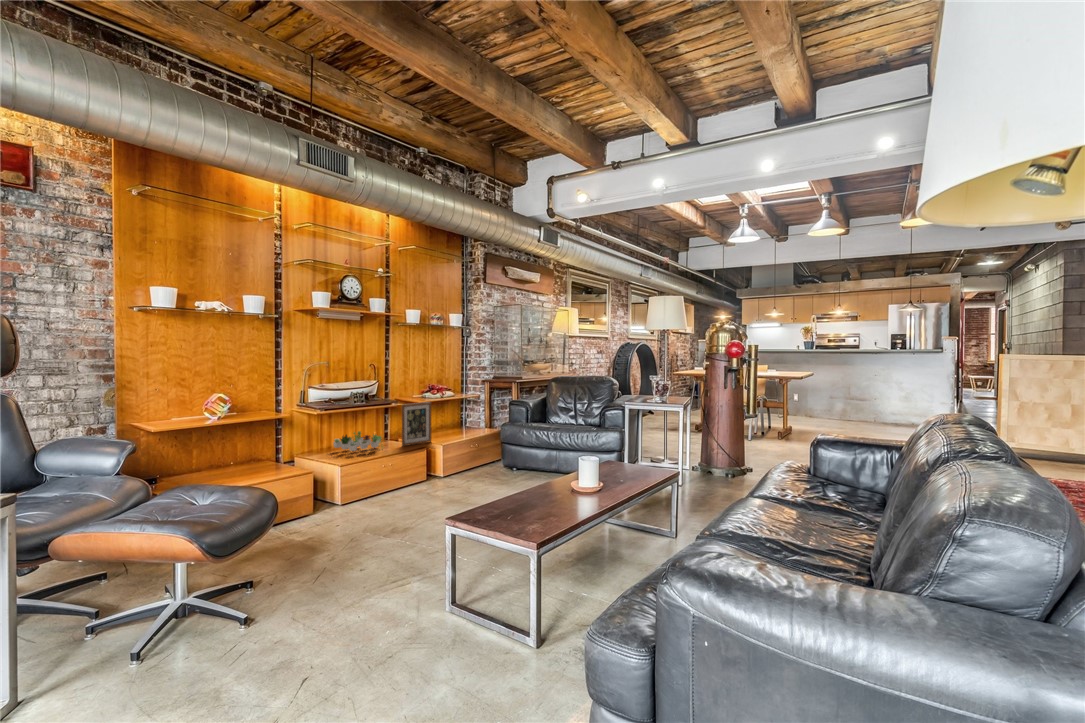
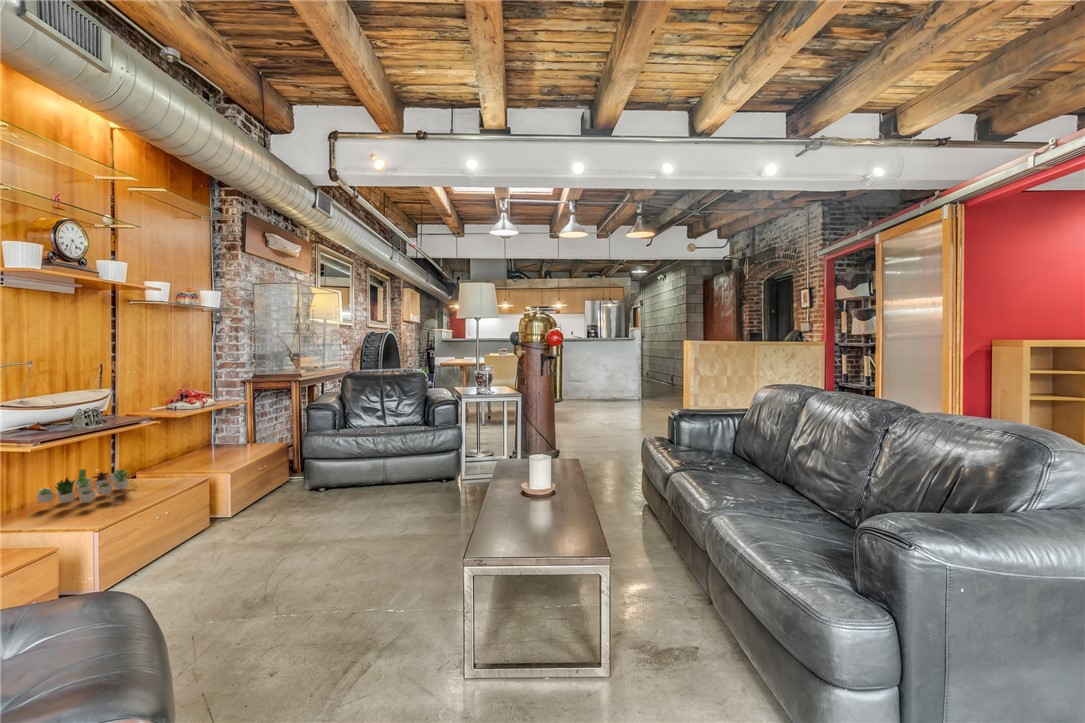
picture frame: present [402,402,431,446] -> none [158,411,203,478]

